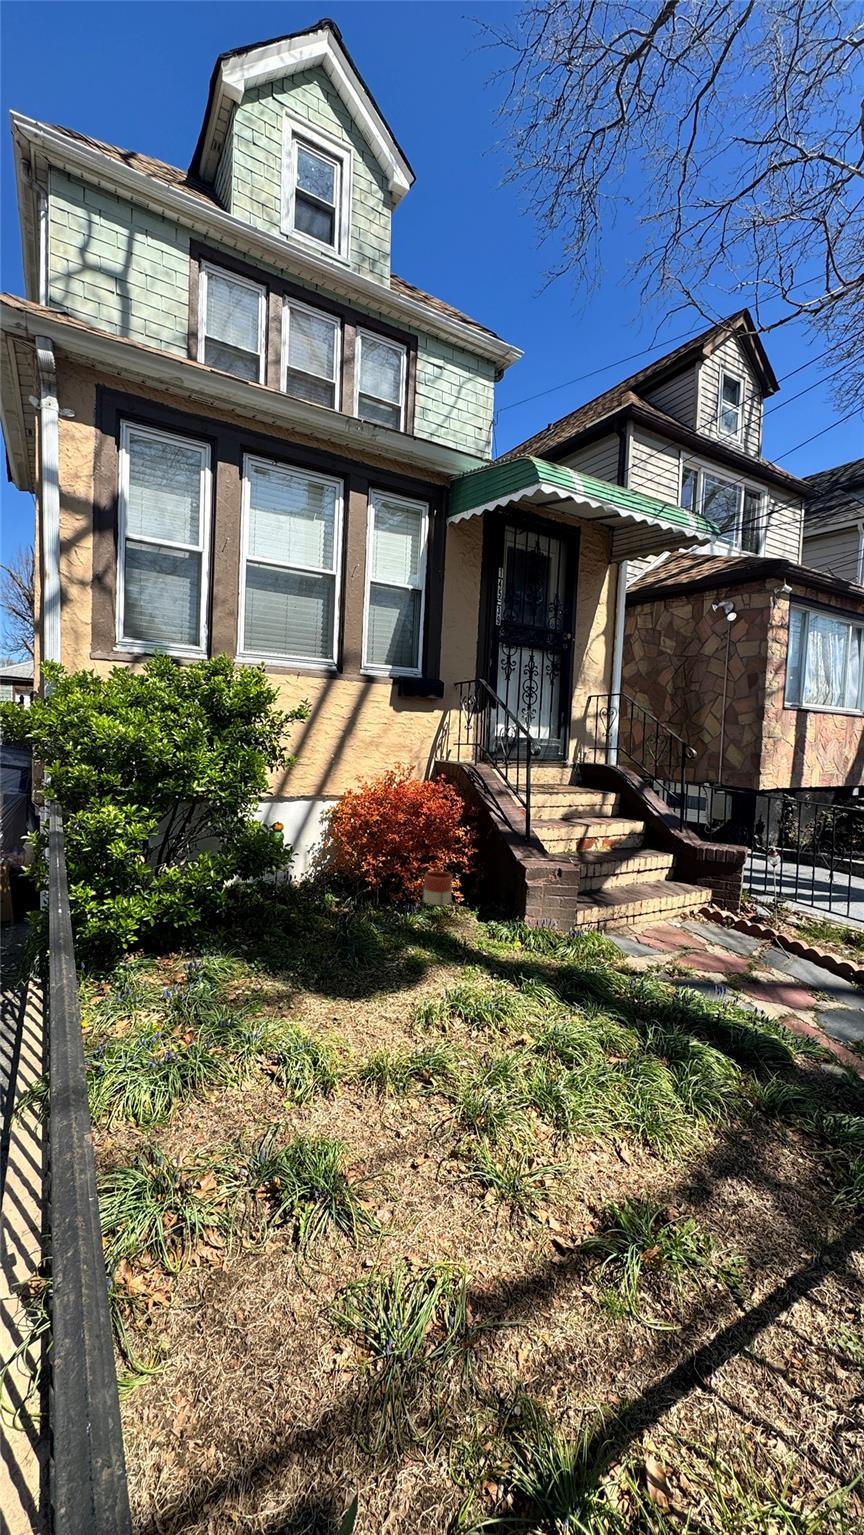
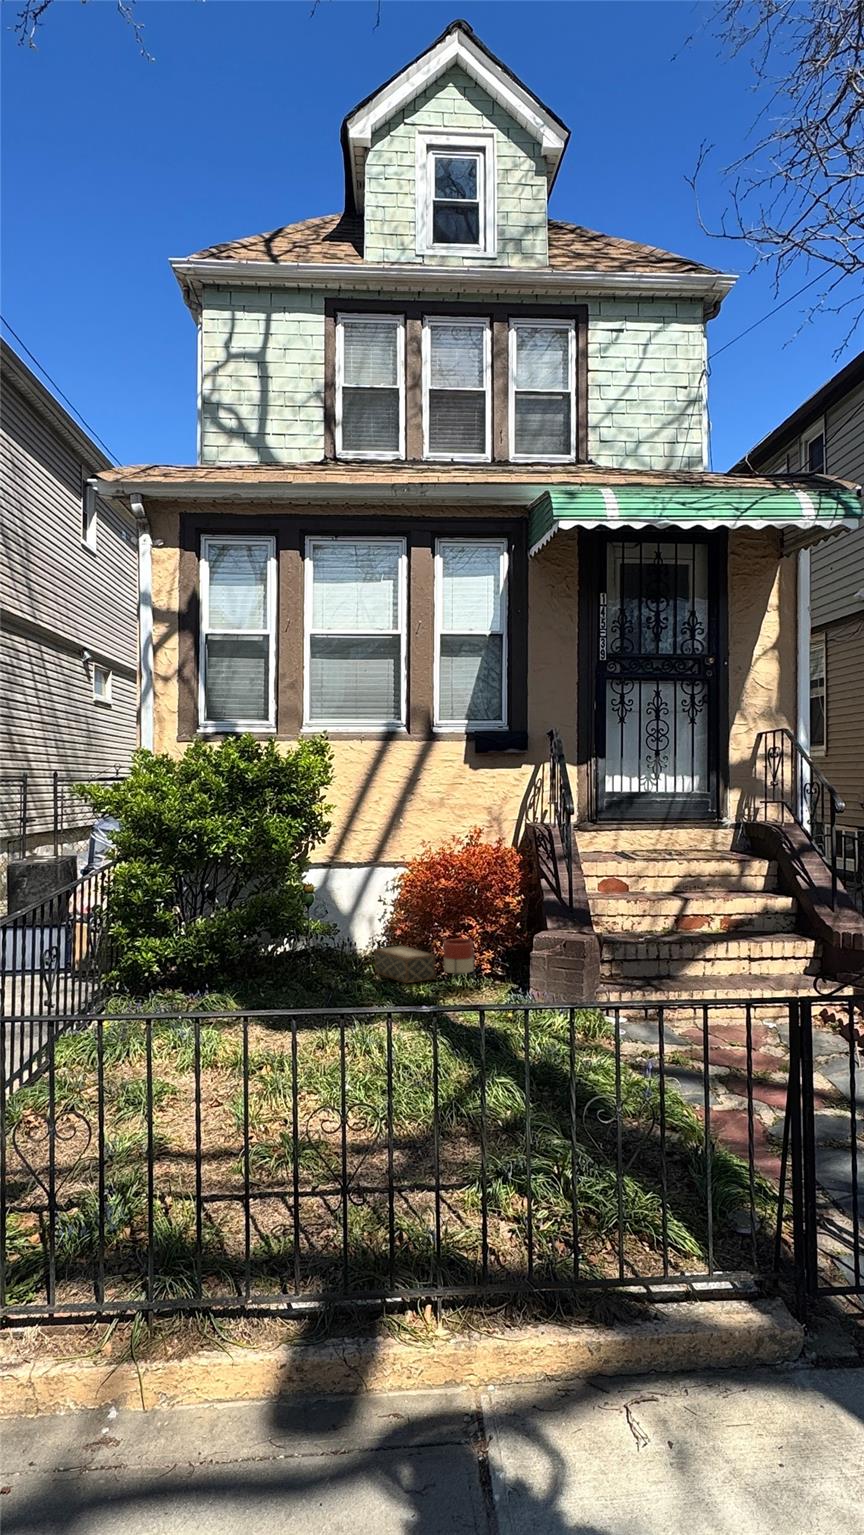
woven basket: none [341,876,407,917] -> present [375,945,435,983]

